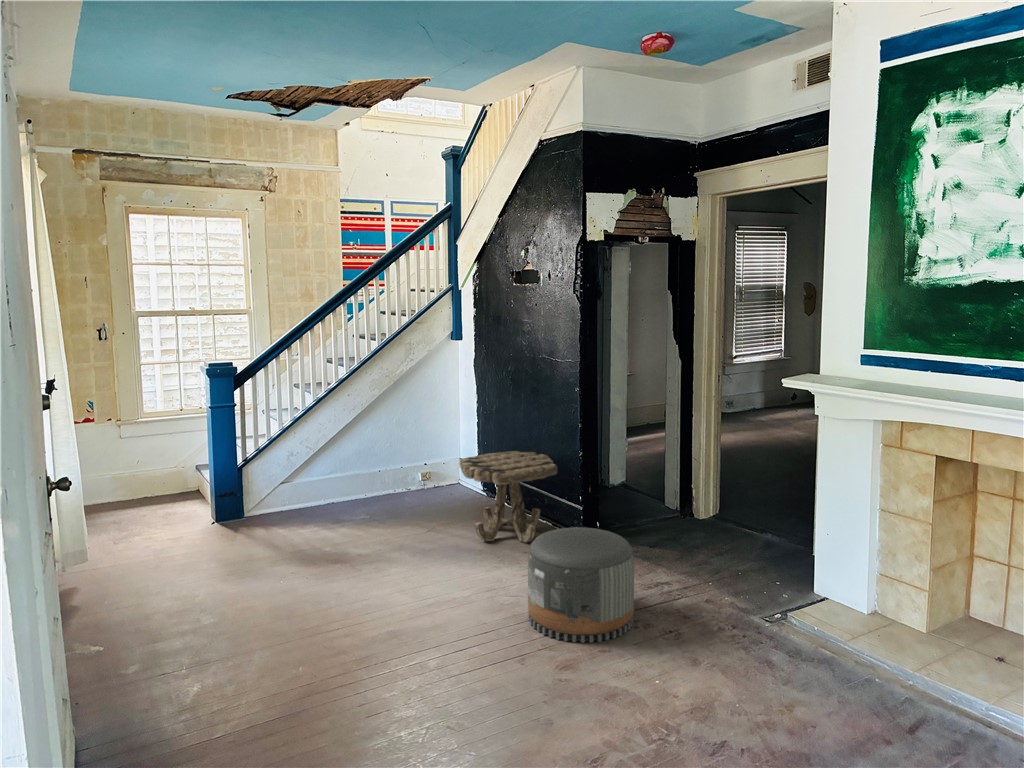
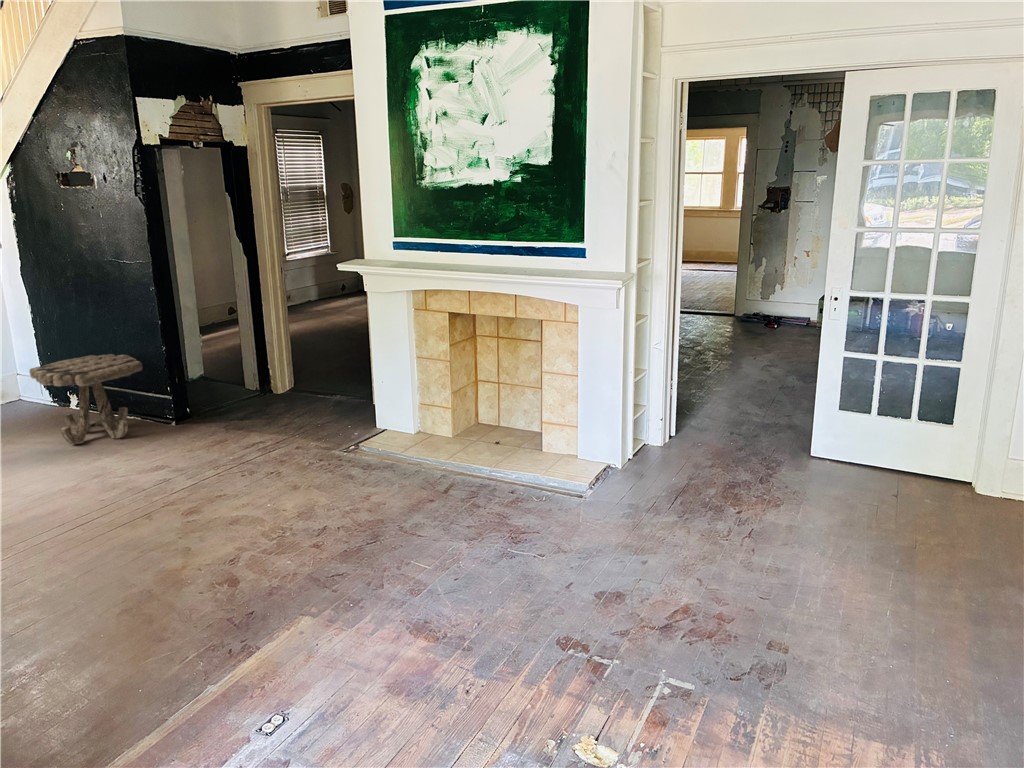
pouf: present [528,527,634,643] -> none [137,405,241,499]

